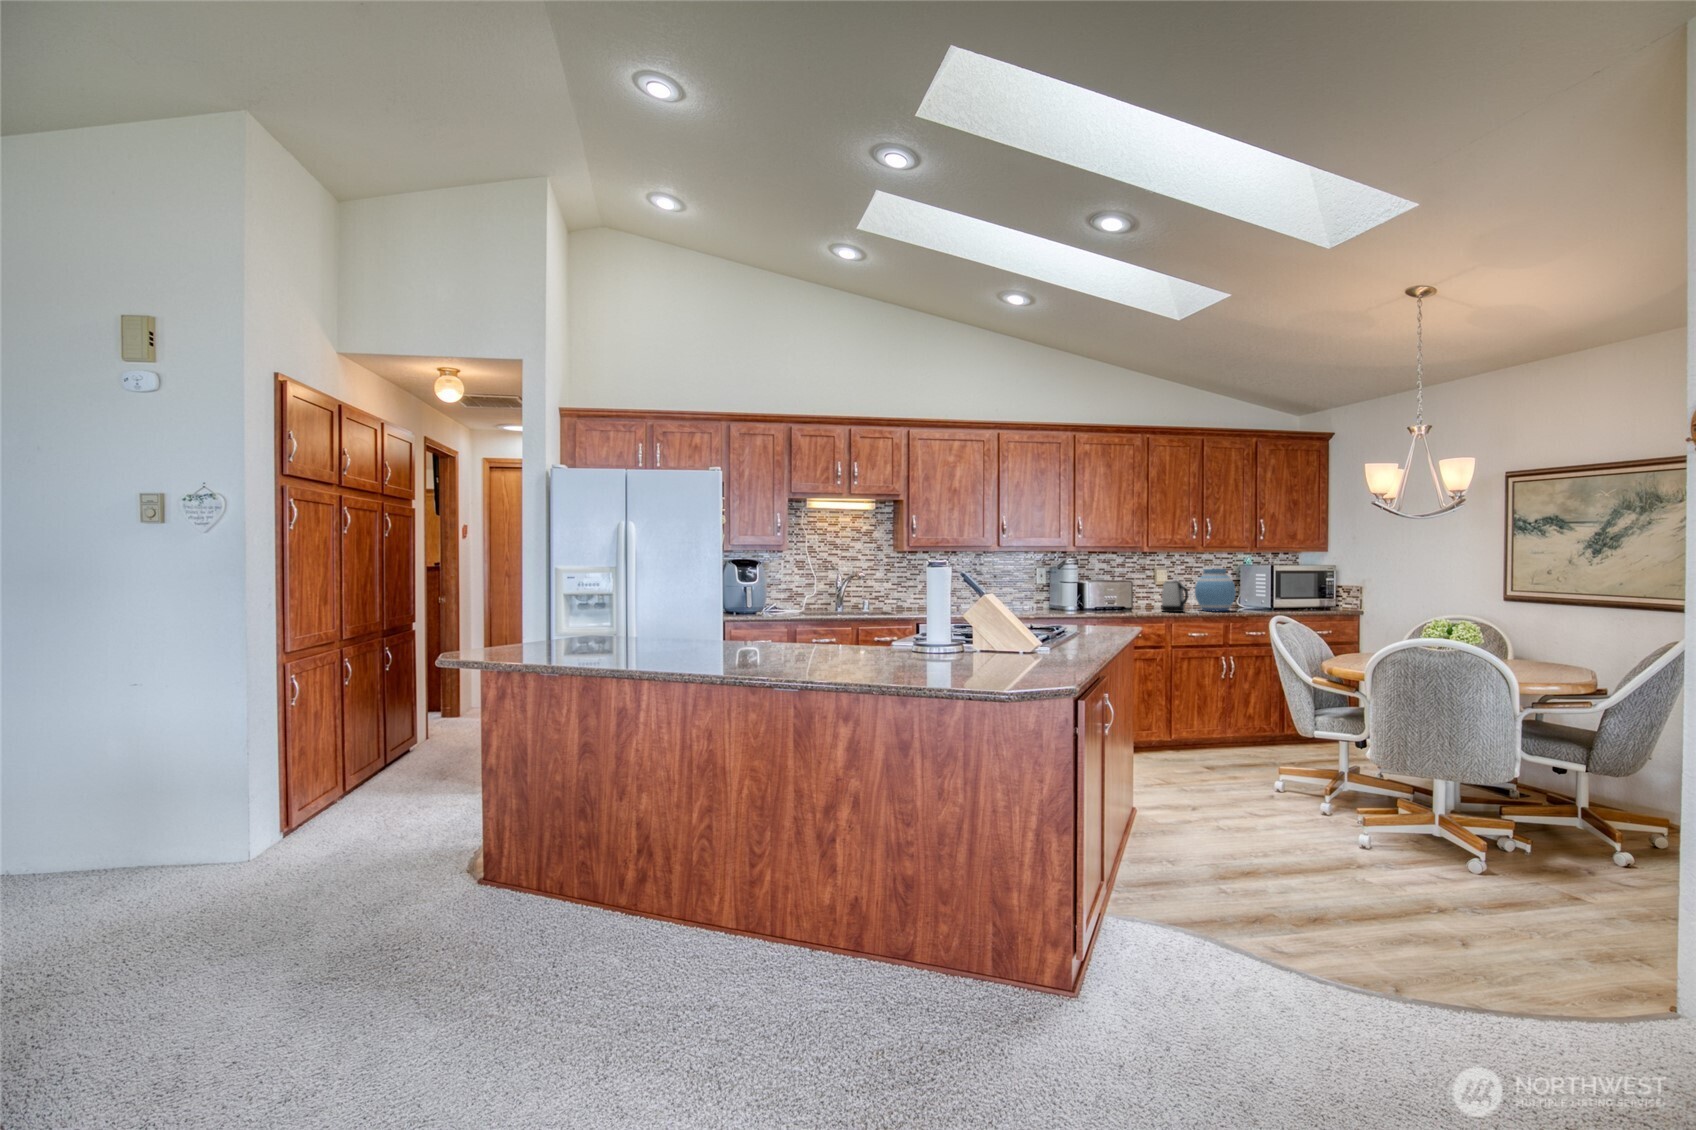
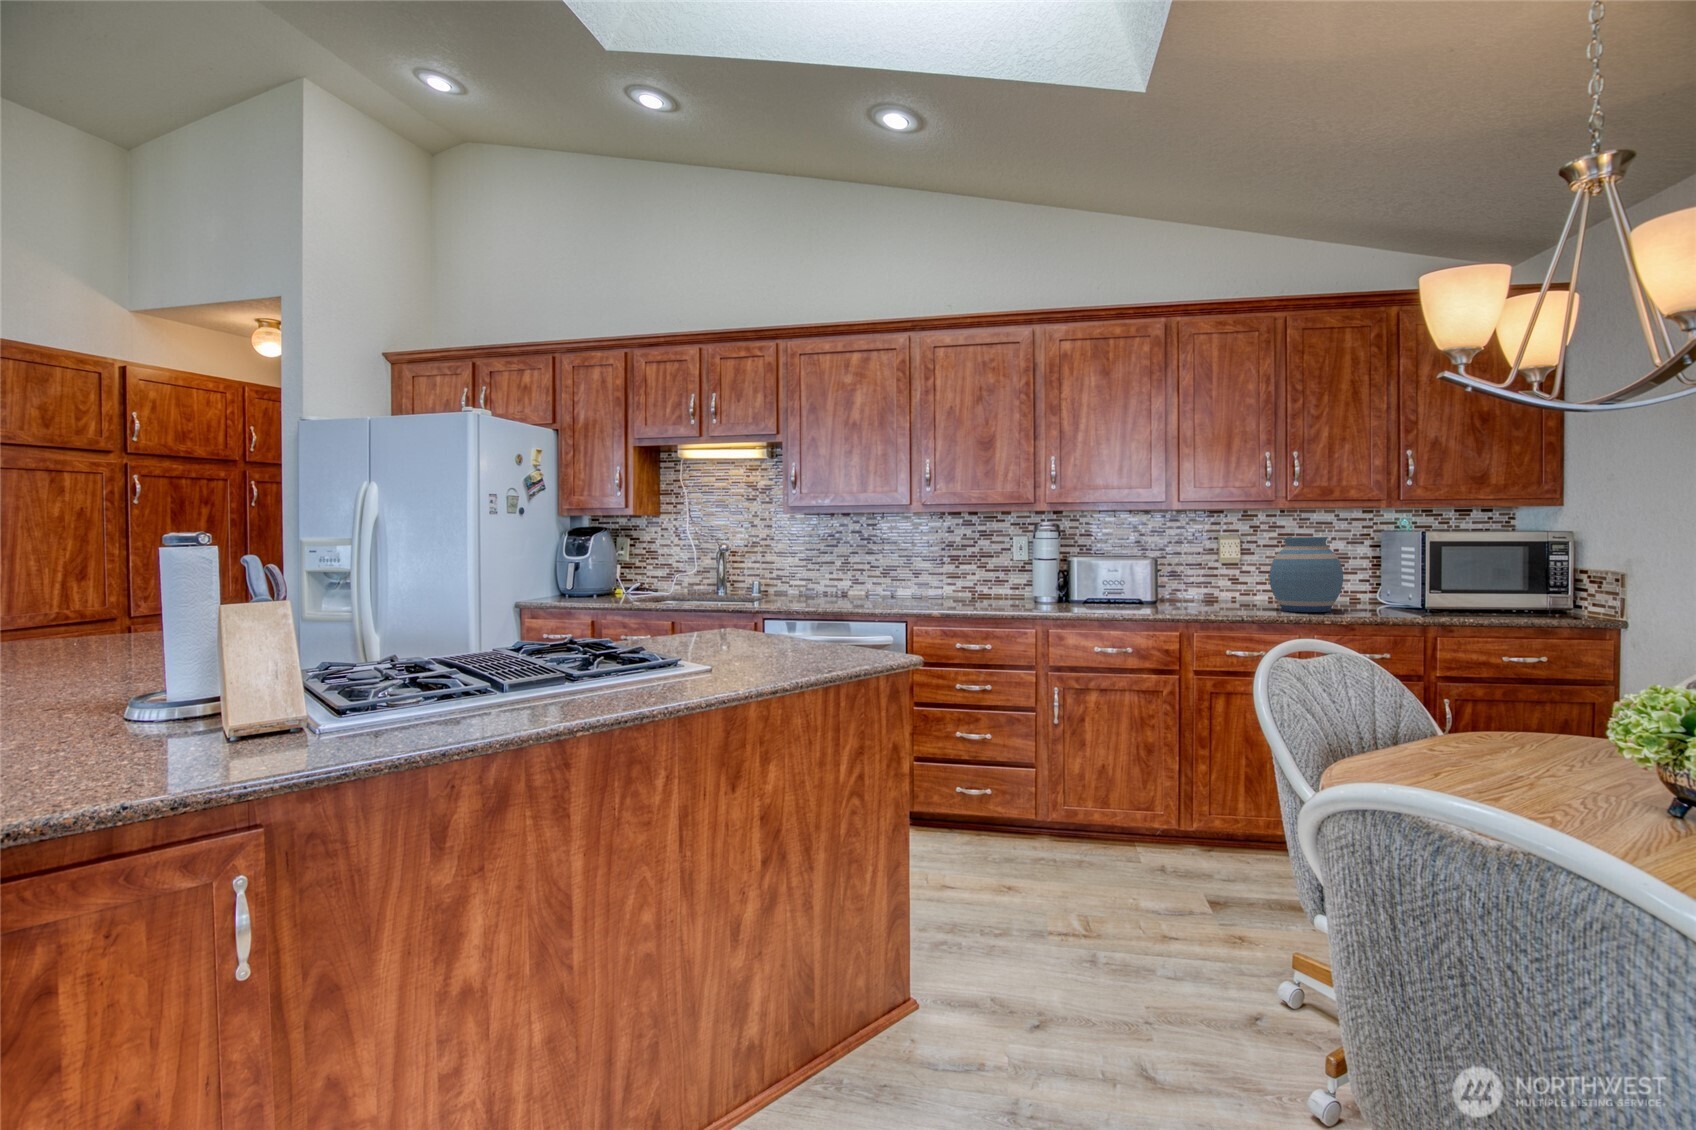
kettle: present [1162,581,1188,612] -> none [1197,558,1237,612]

